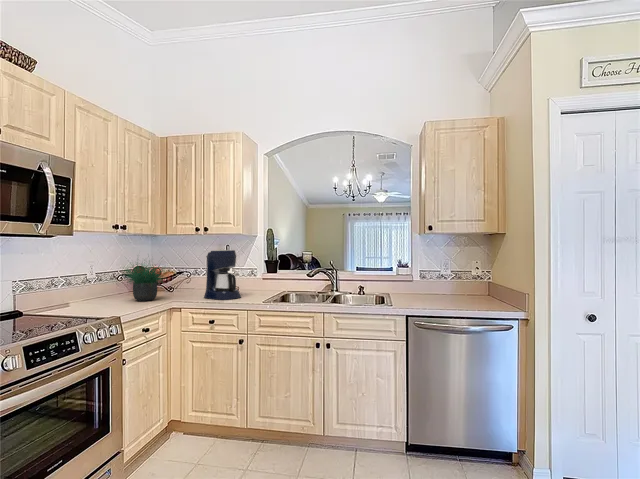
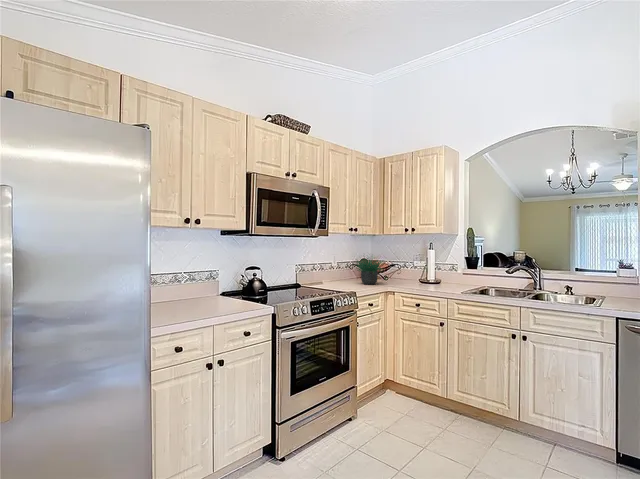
coffee maker: present [204,250,241,300] -> none [412,248,442,289]

